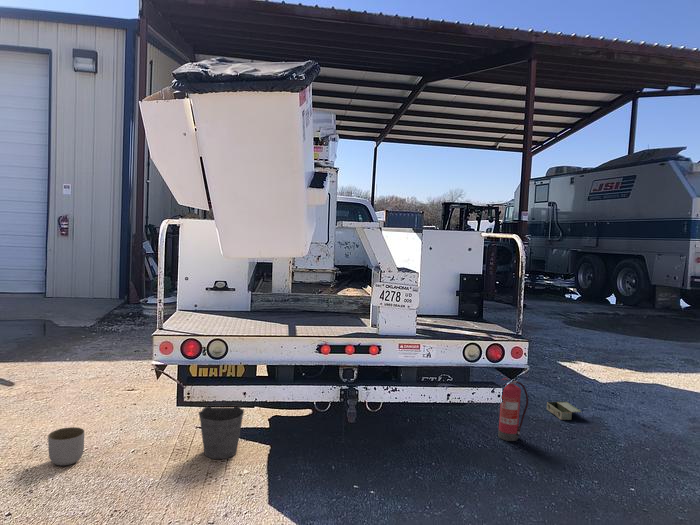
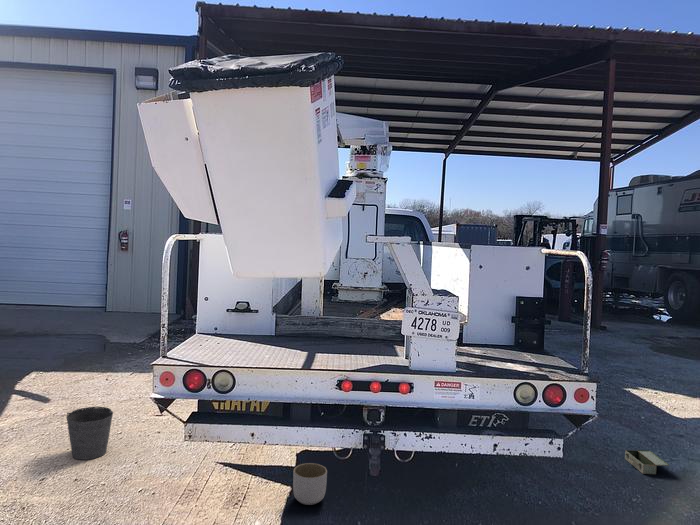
fire extinguisher: present [498,378,528,441] -> none [562,416,599,499]
bucket: present [199,407,244,459] -> present [66,406,113,460]
planter: present [48,427,84,466] -> present [293,463,327,505]

